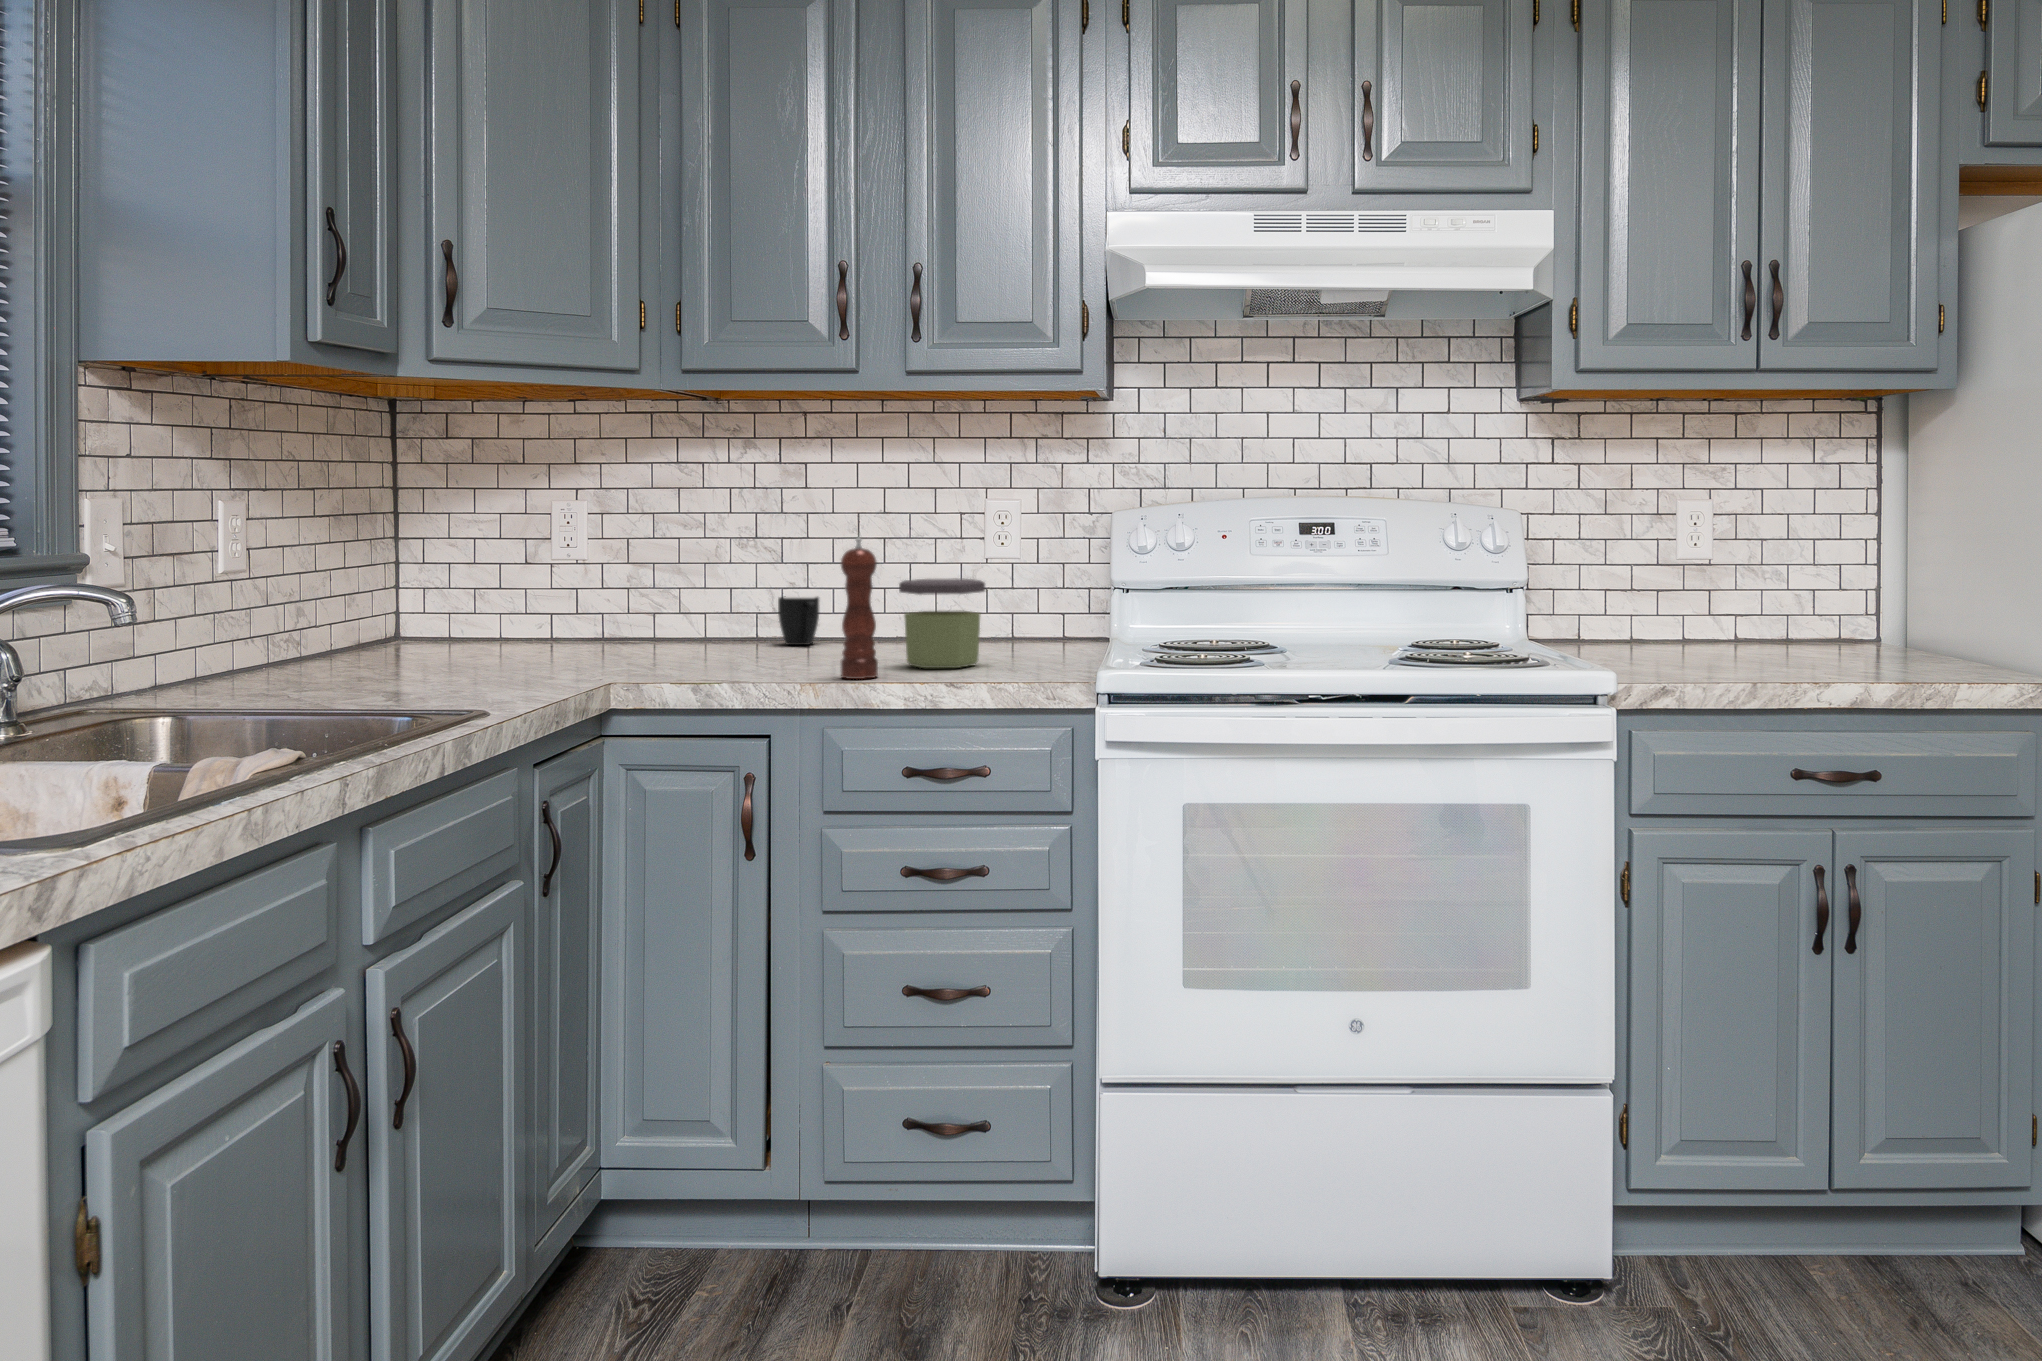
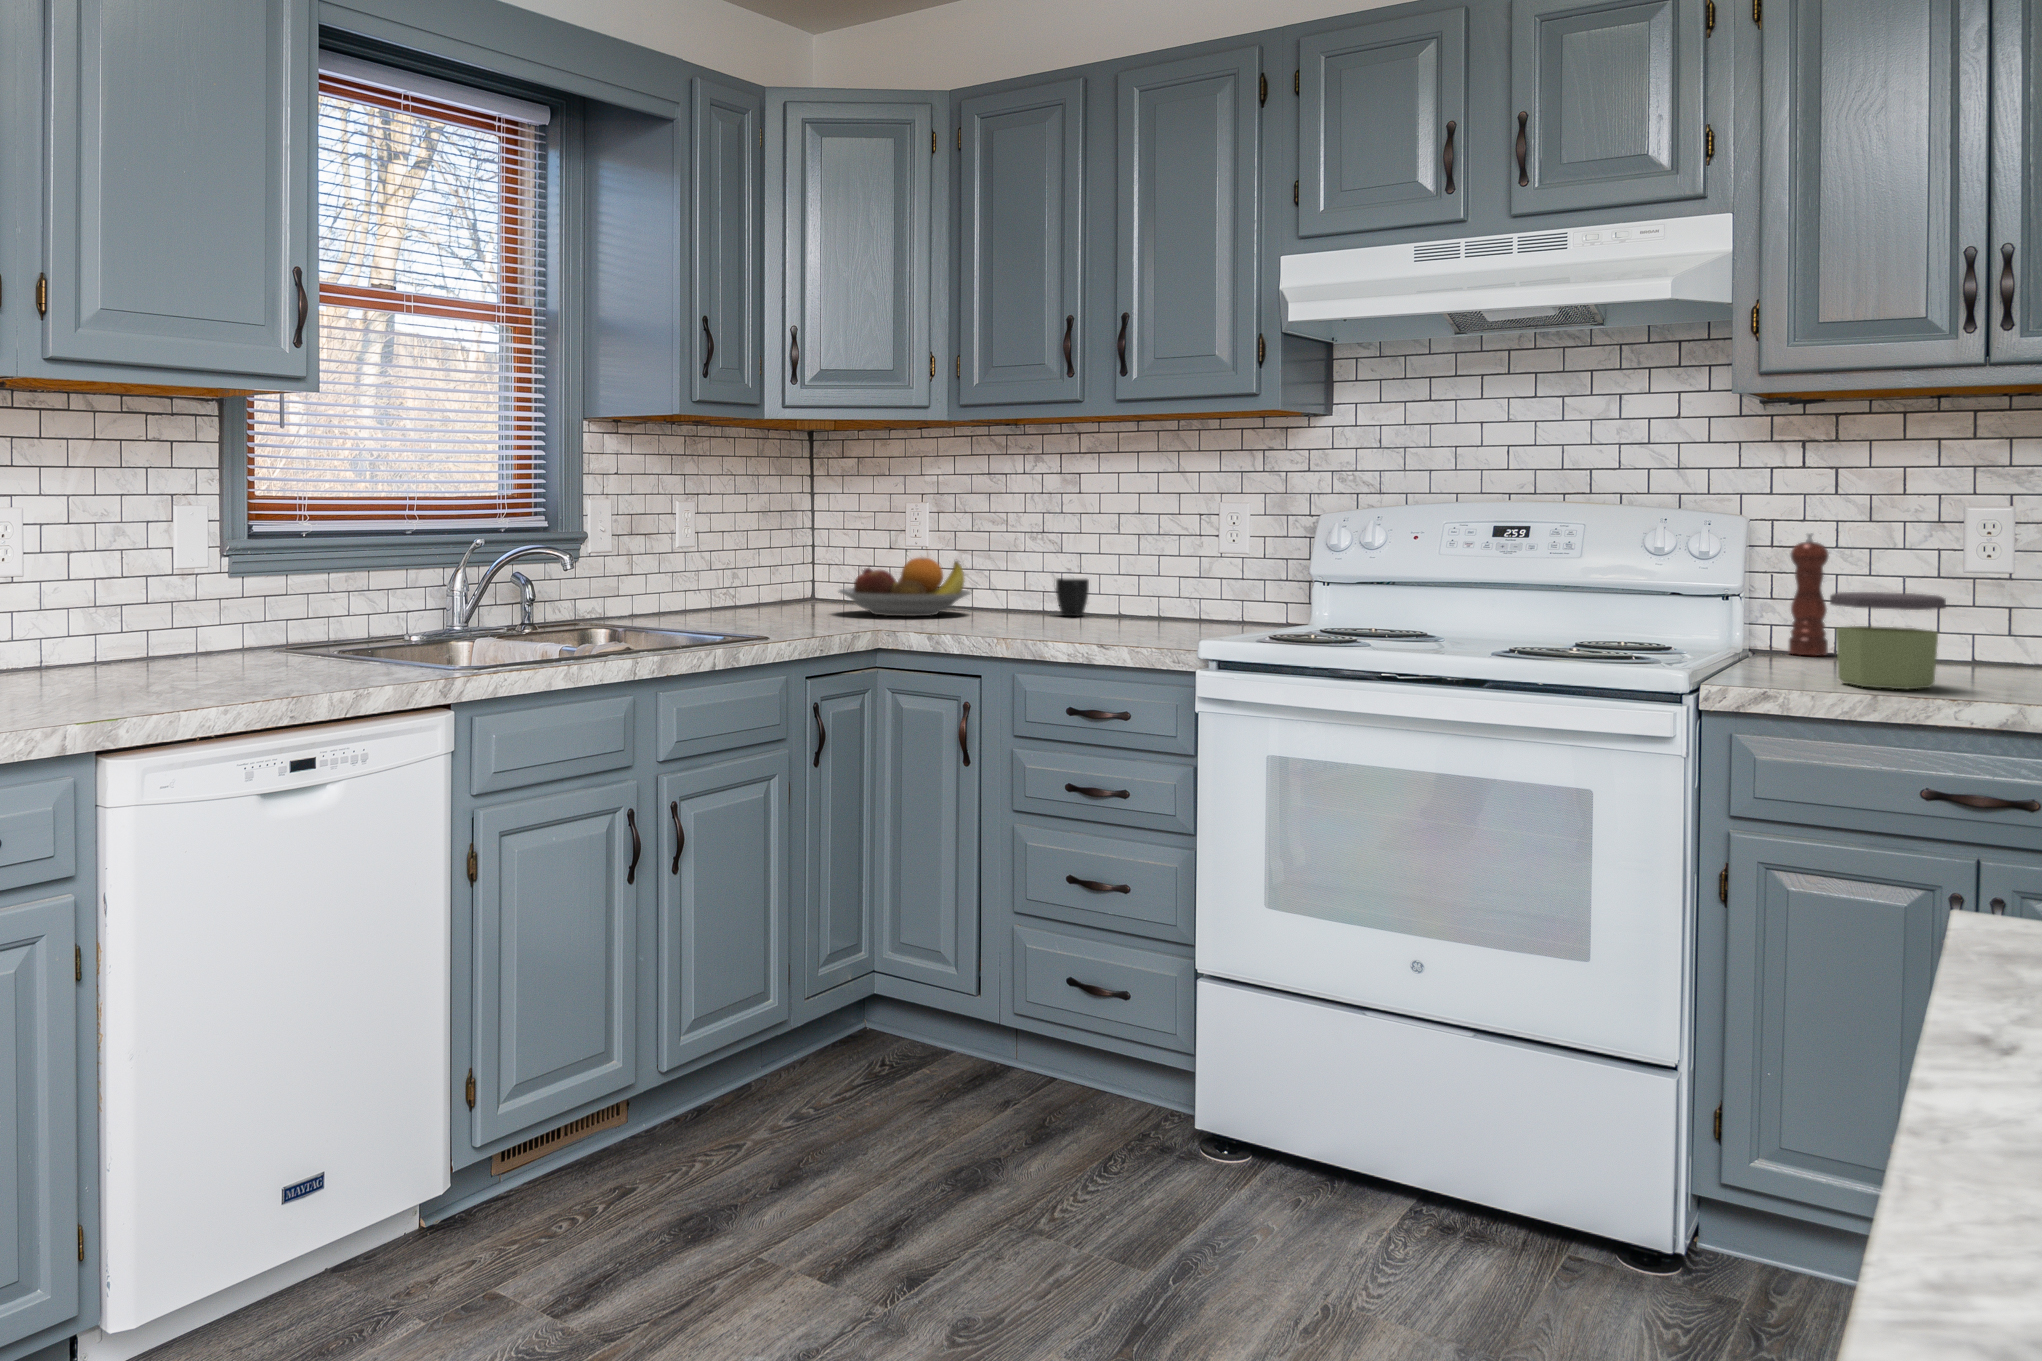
pepper mill: present [840,538,878,679] -> present [1788,533,1829,655]
fruit bowl: none [475,577,671,660] -> present [839,557,971,616]
jar: present [899,579,985,668] -> present [1830,592,1946,689]

